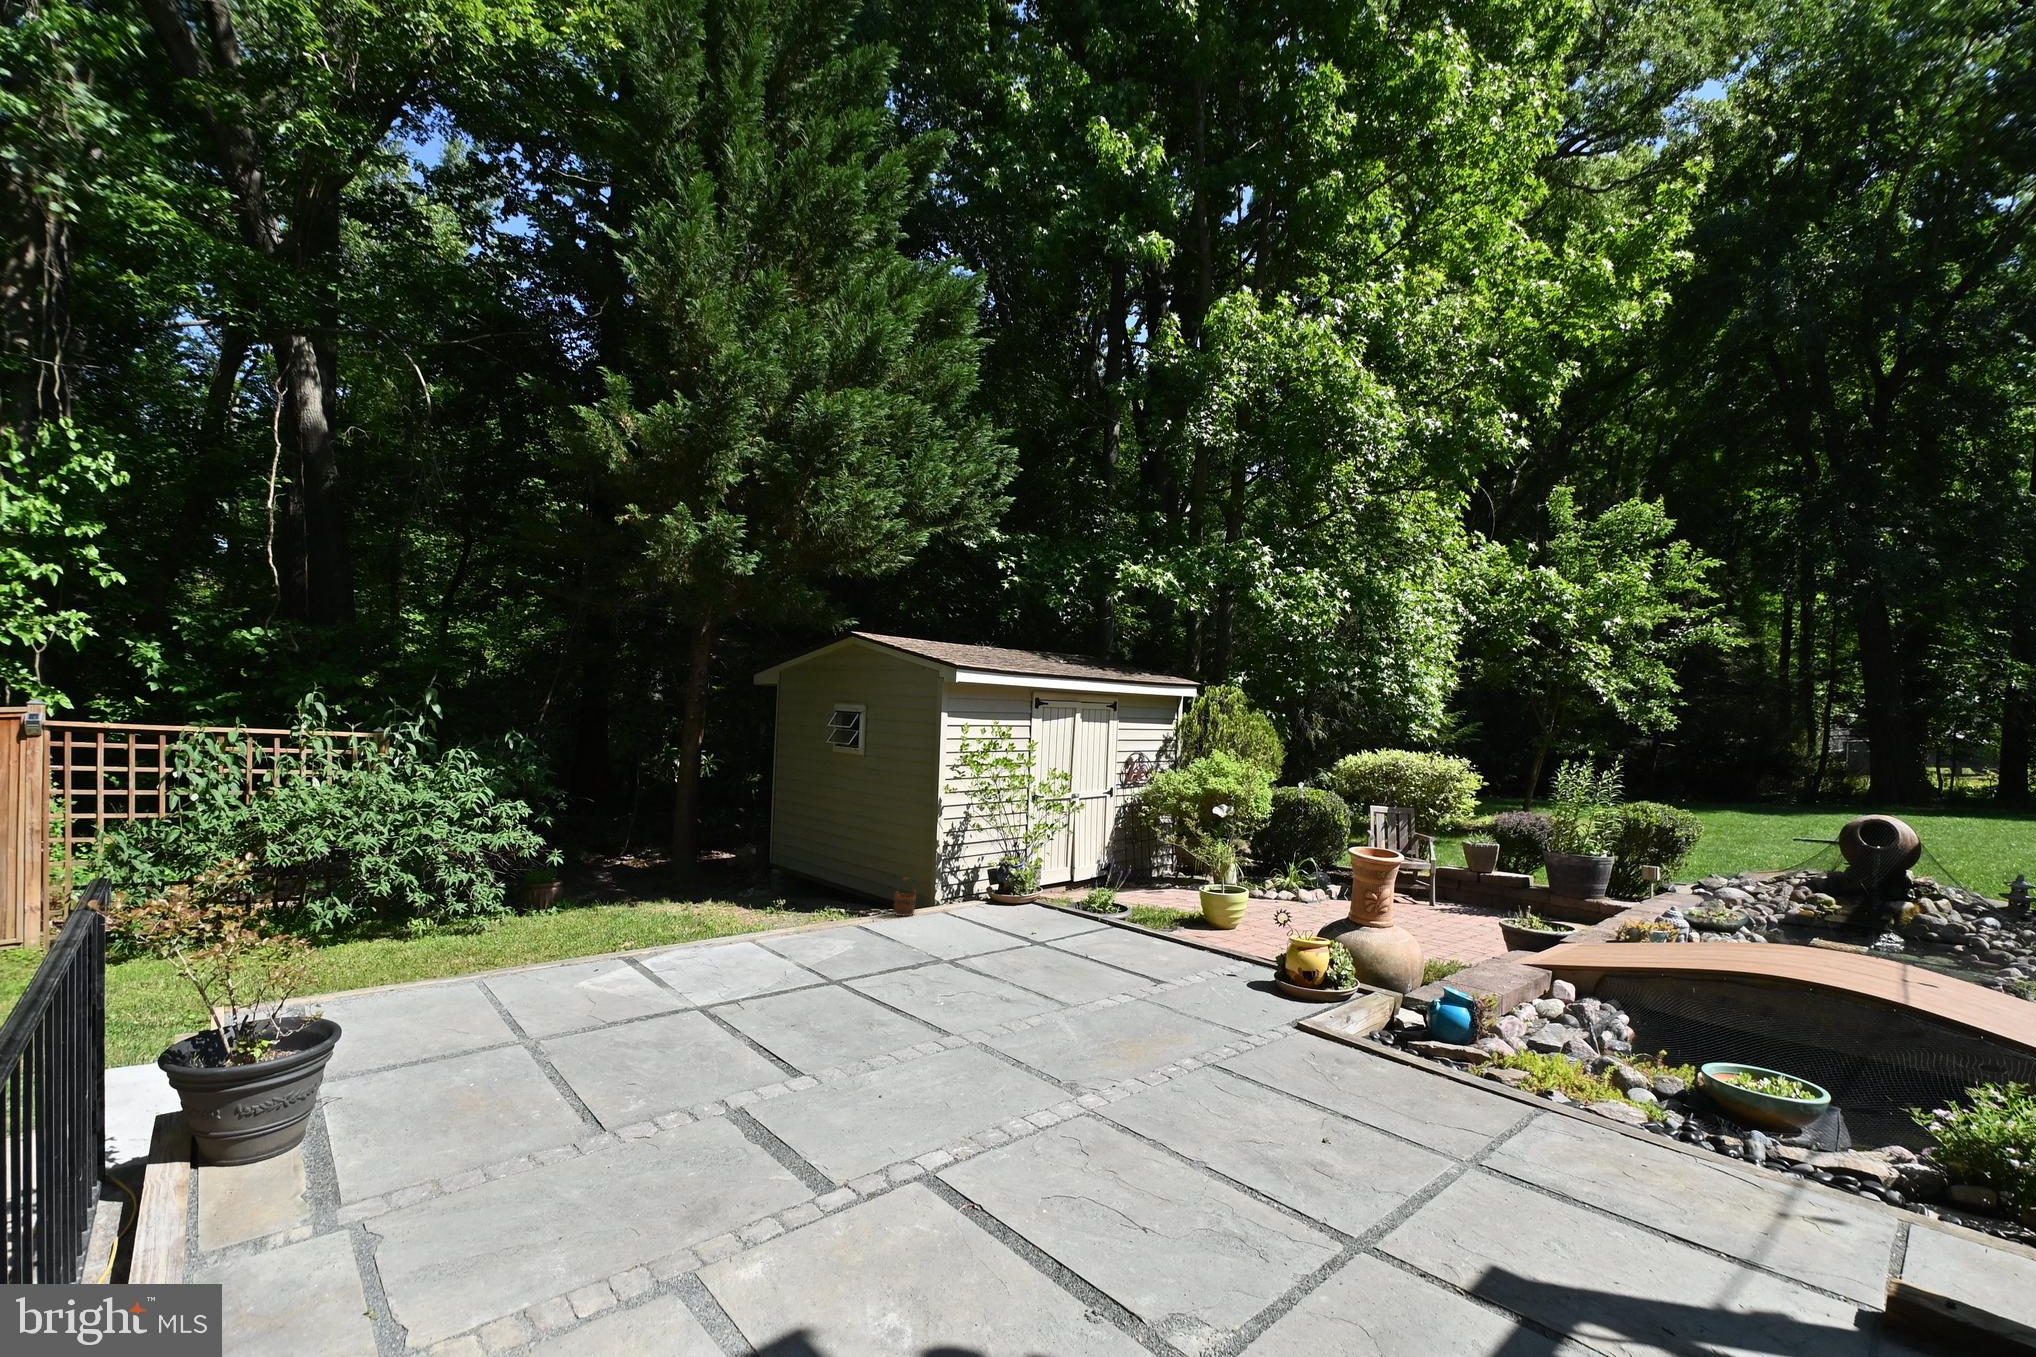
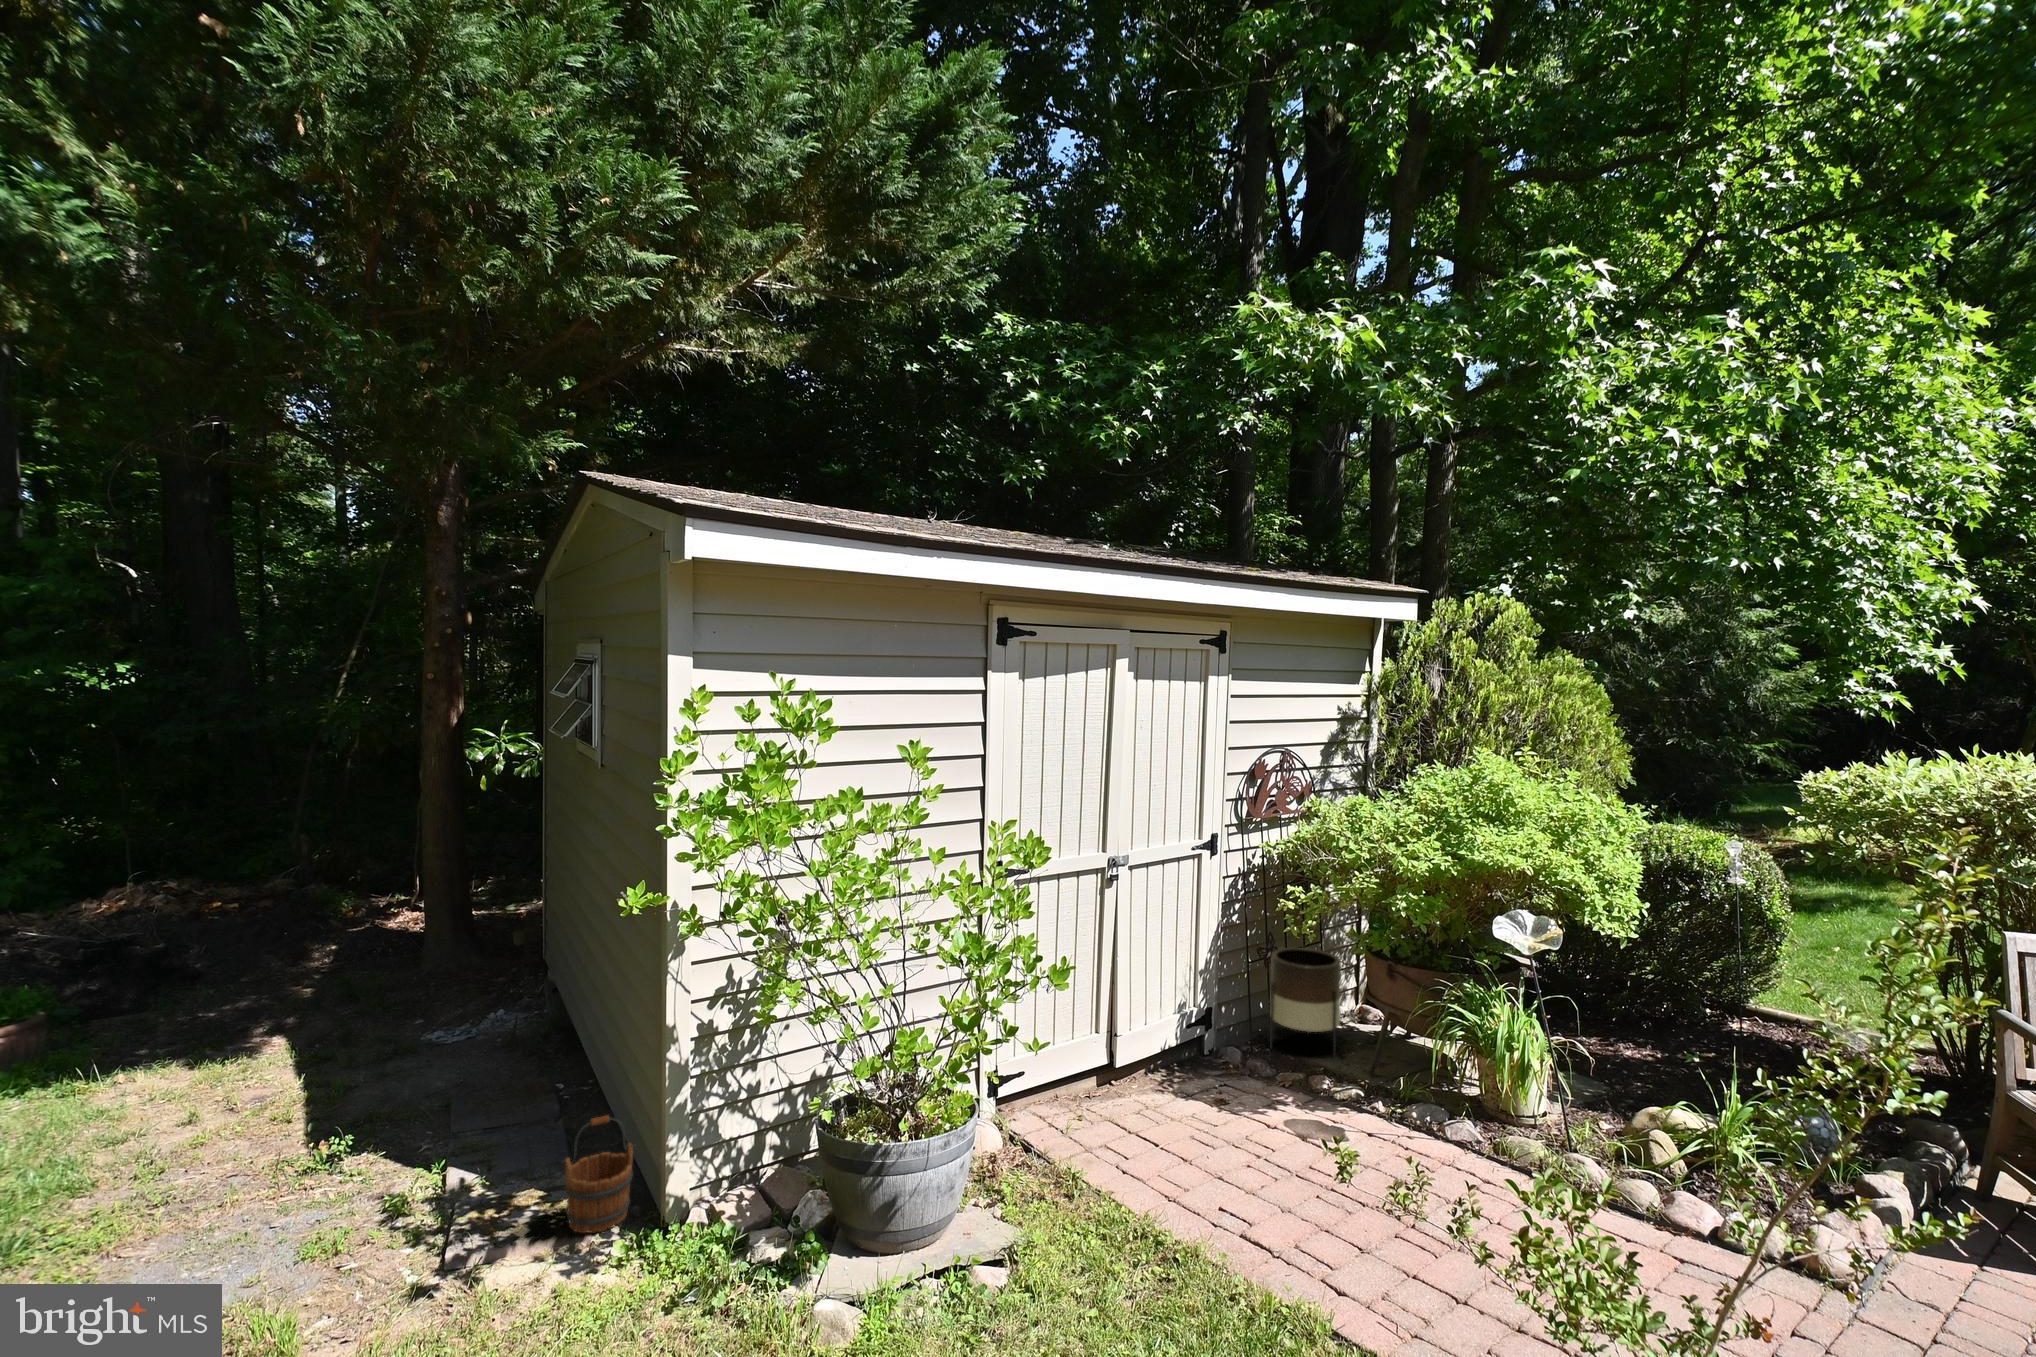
planter: none [1134,841,1164,885] -> present [1270,948,1341,1058]

